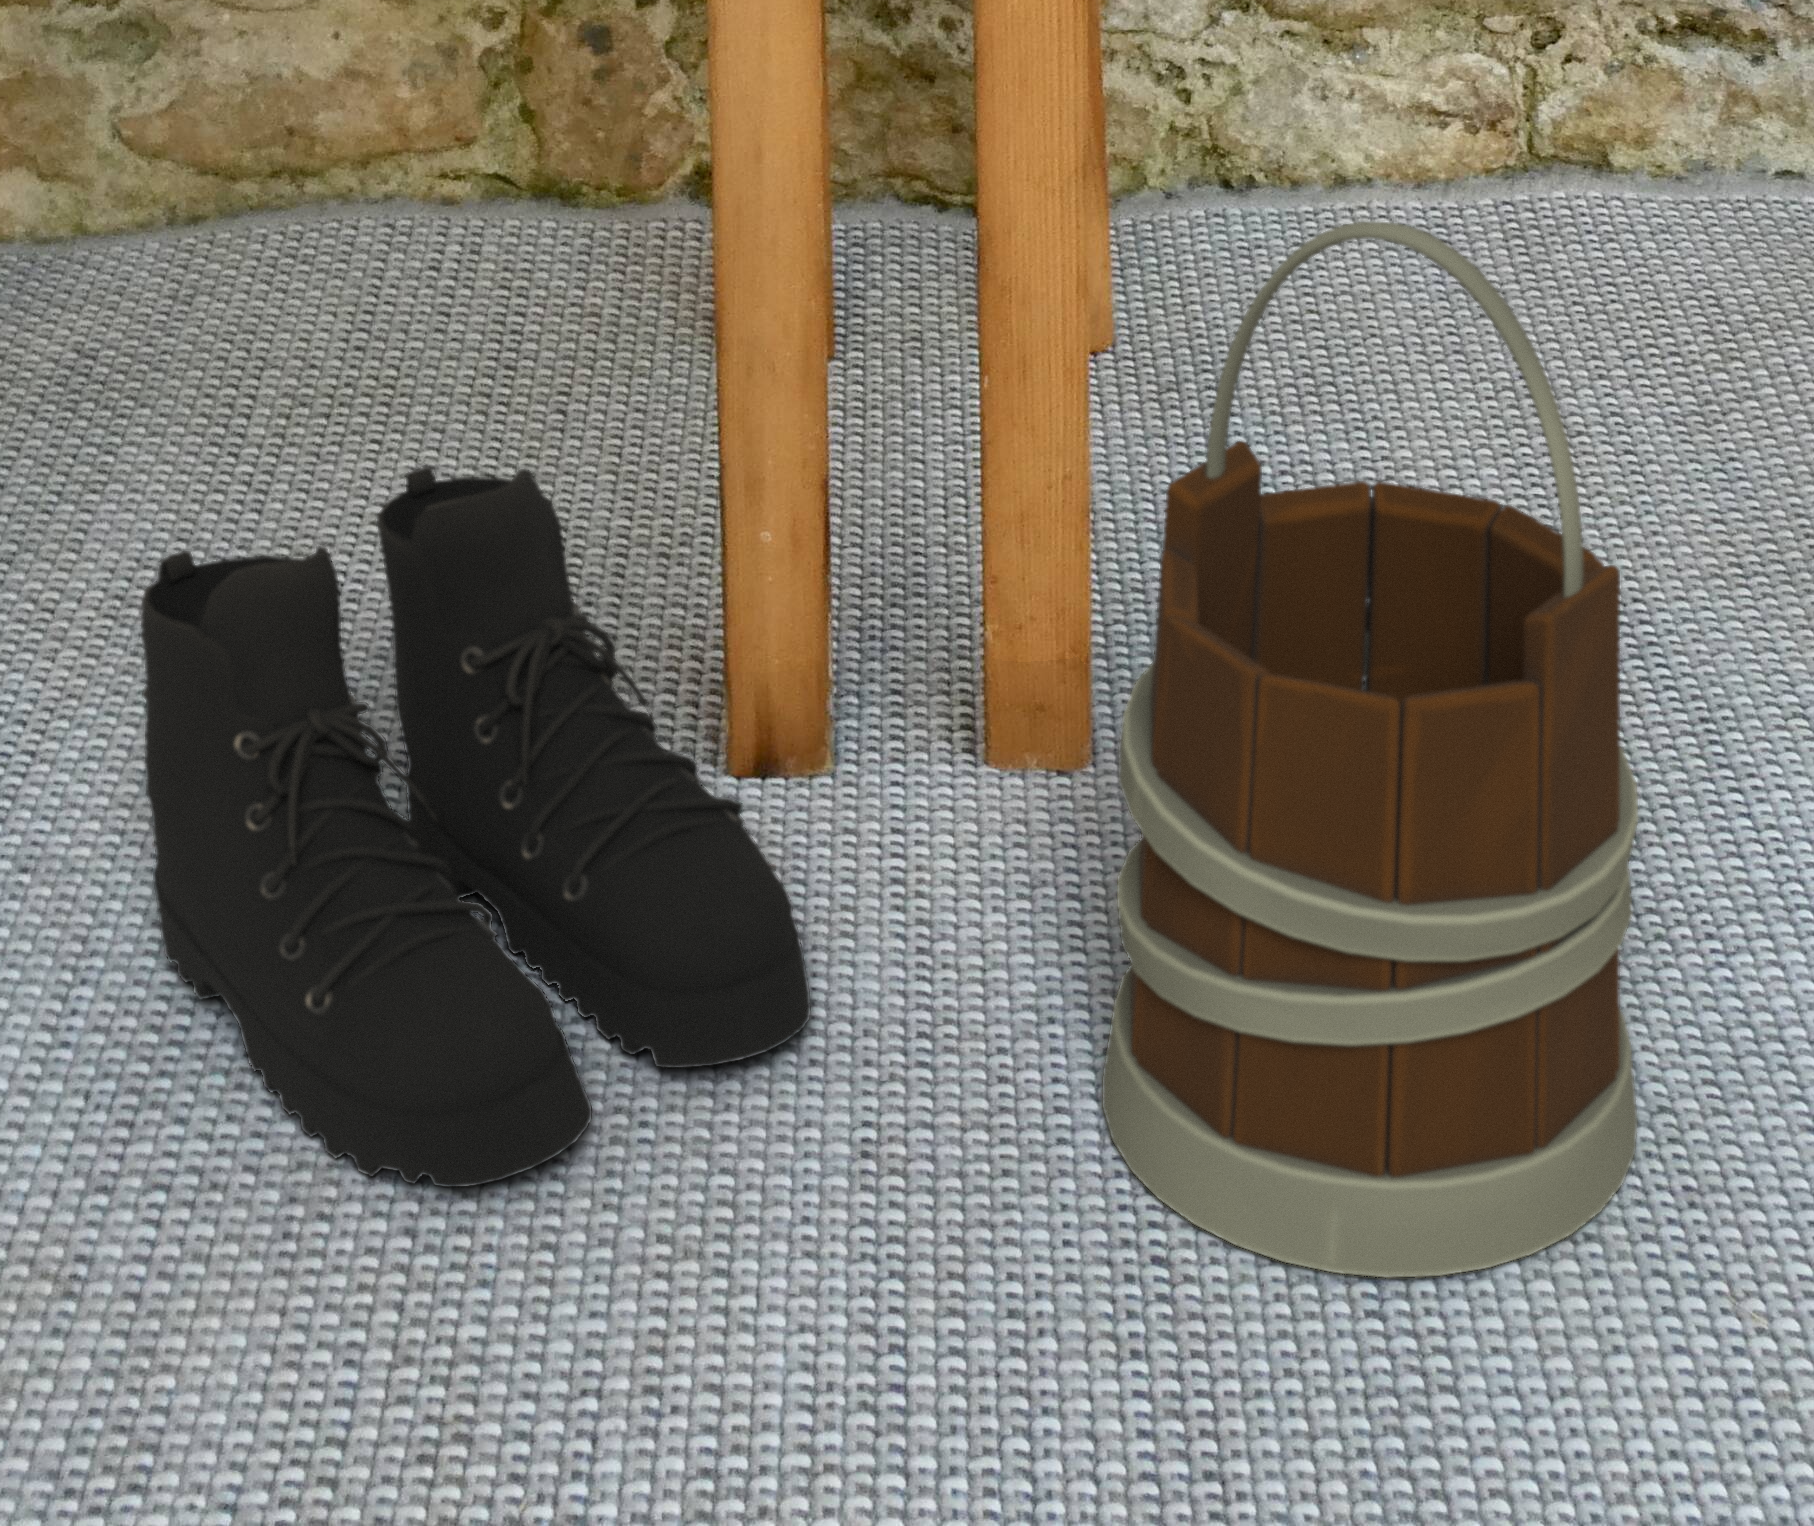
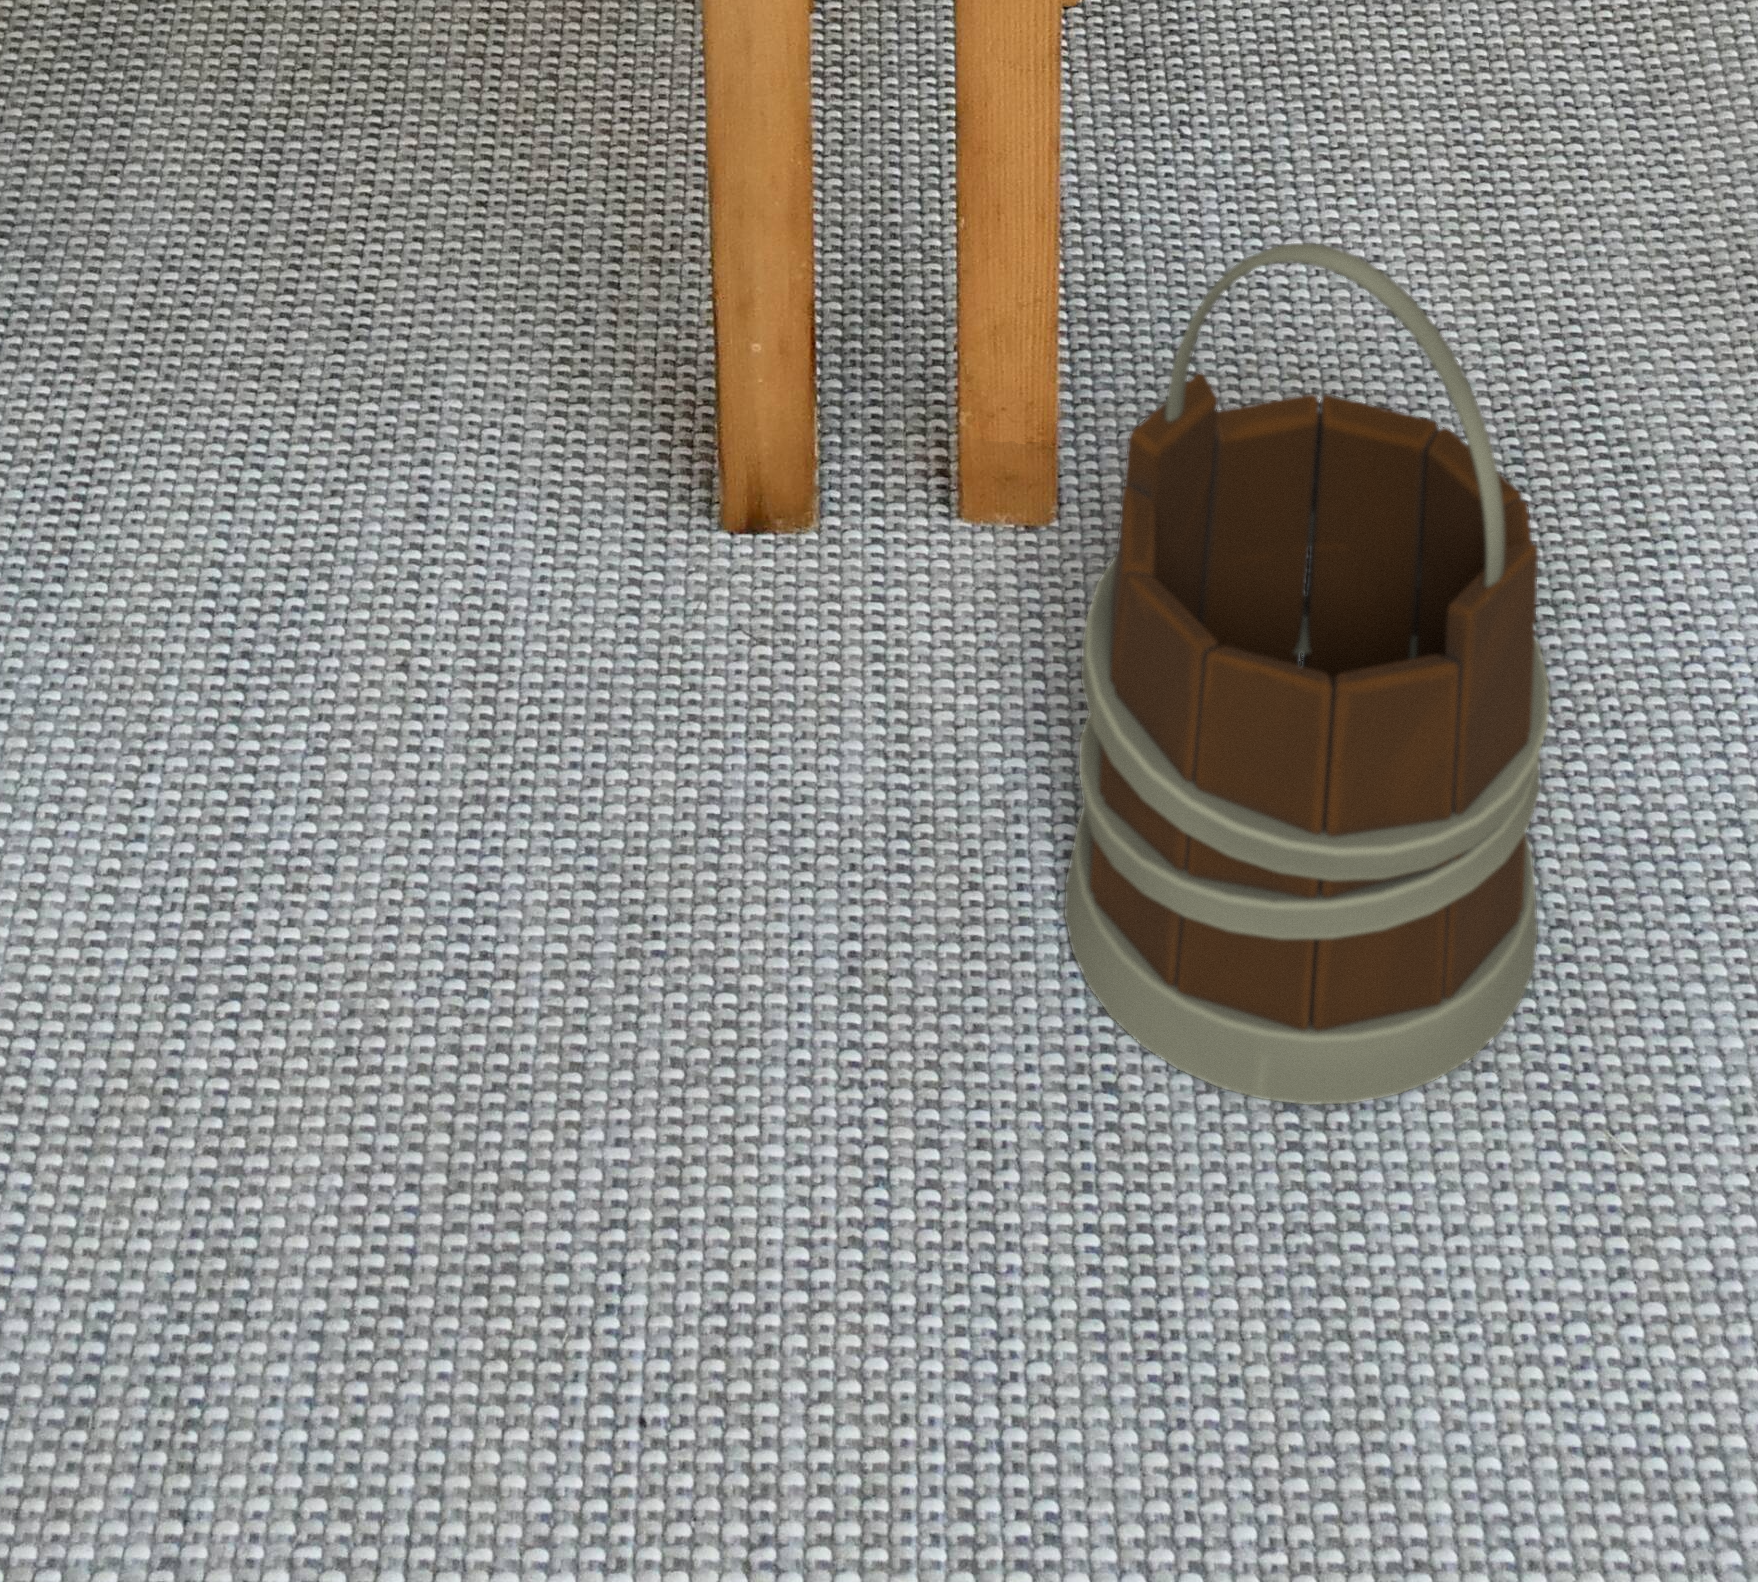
boots: present [141,467,811,1187] -> none [190,299,806,1009]

